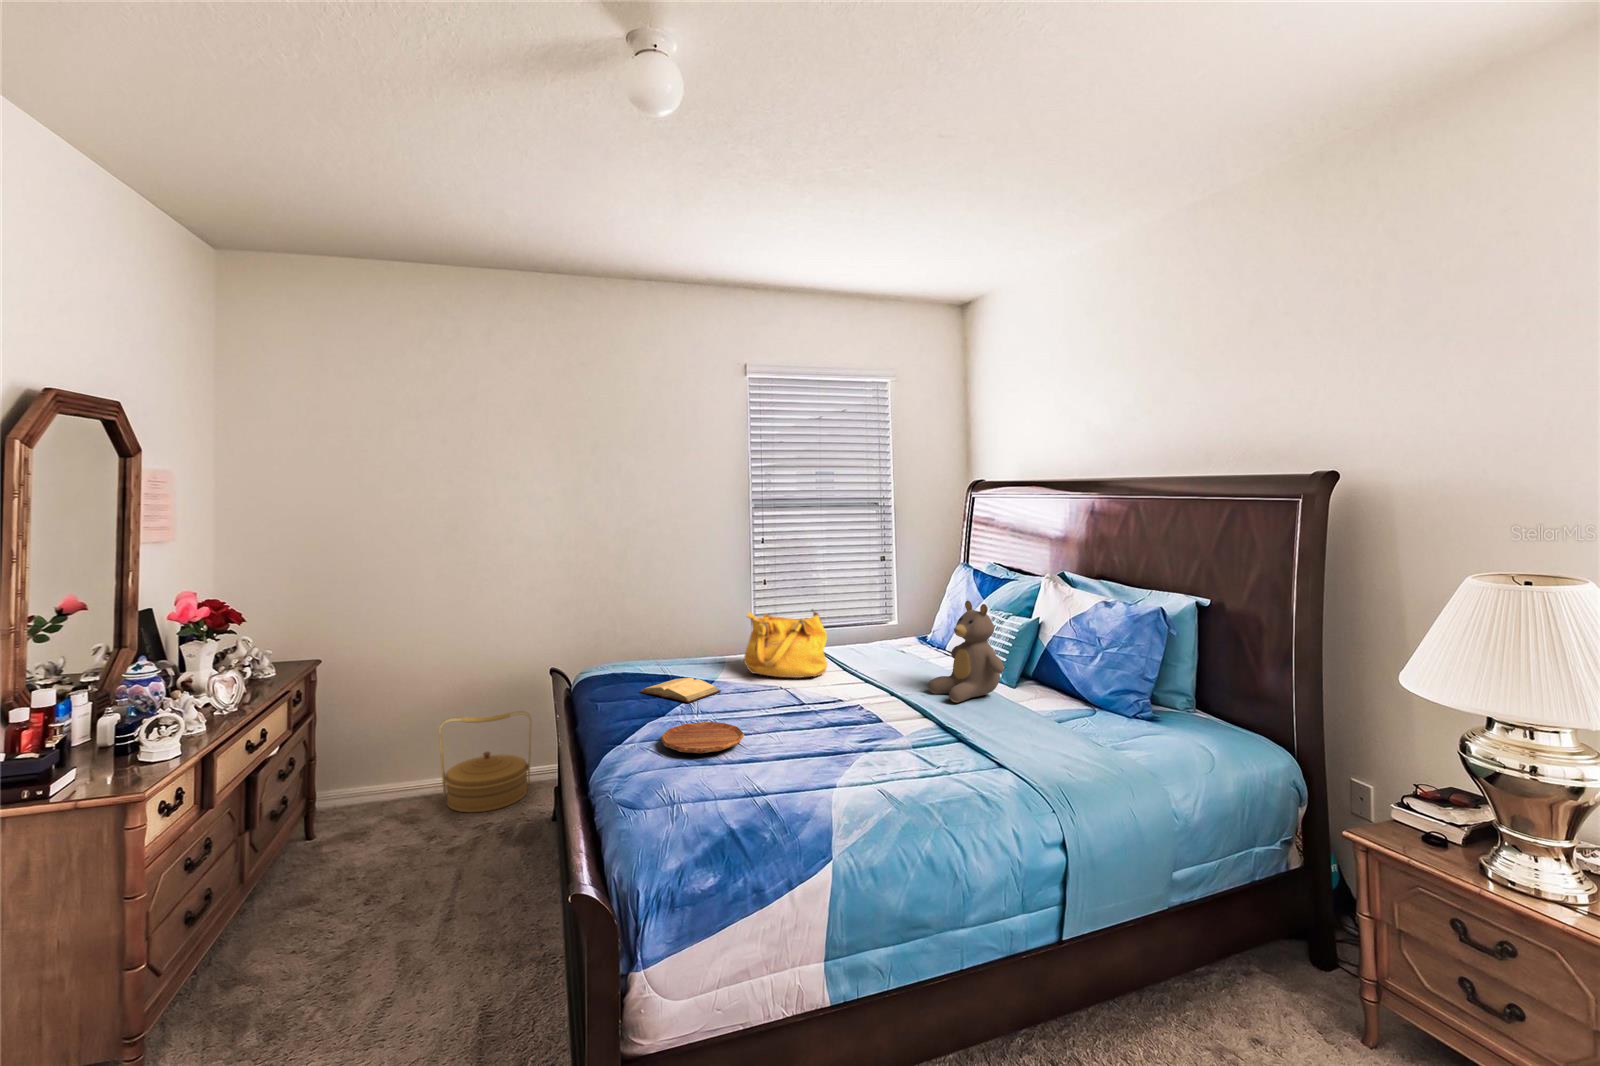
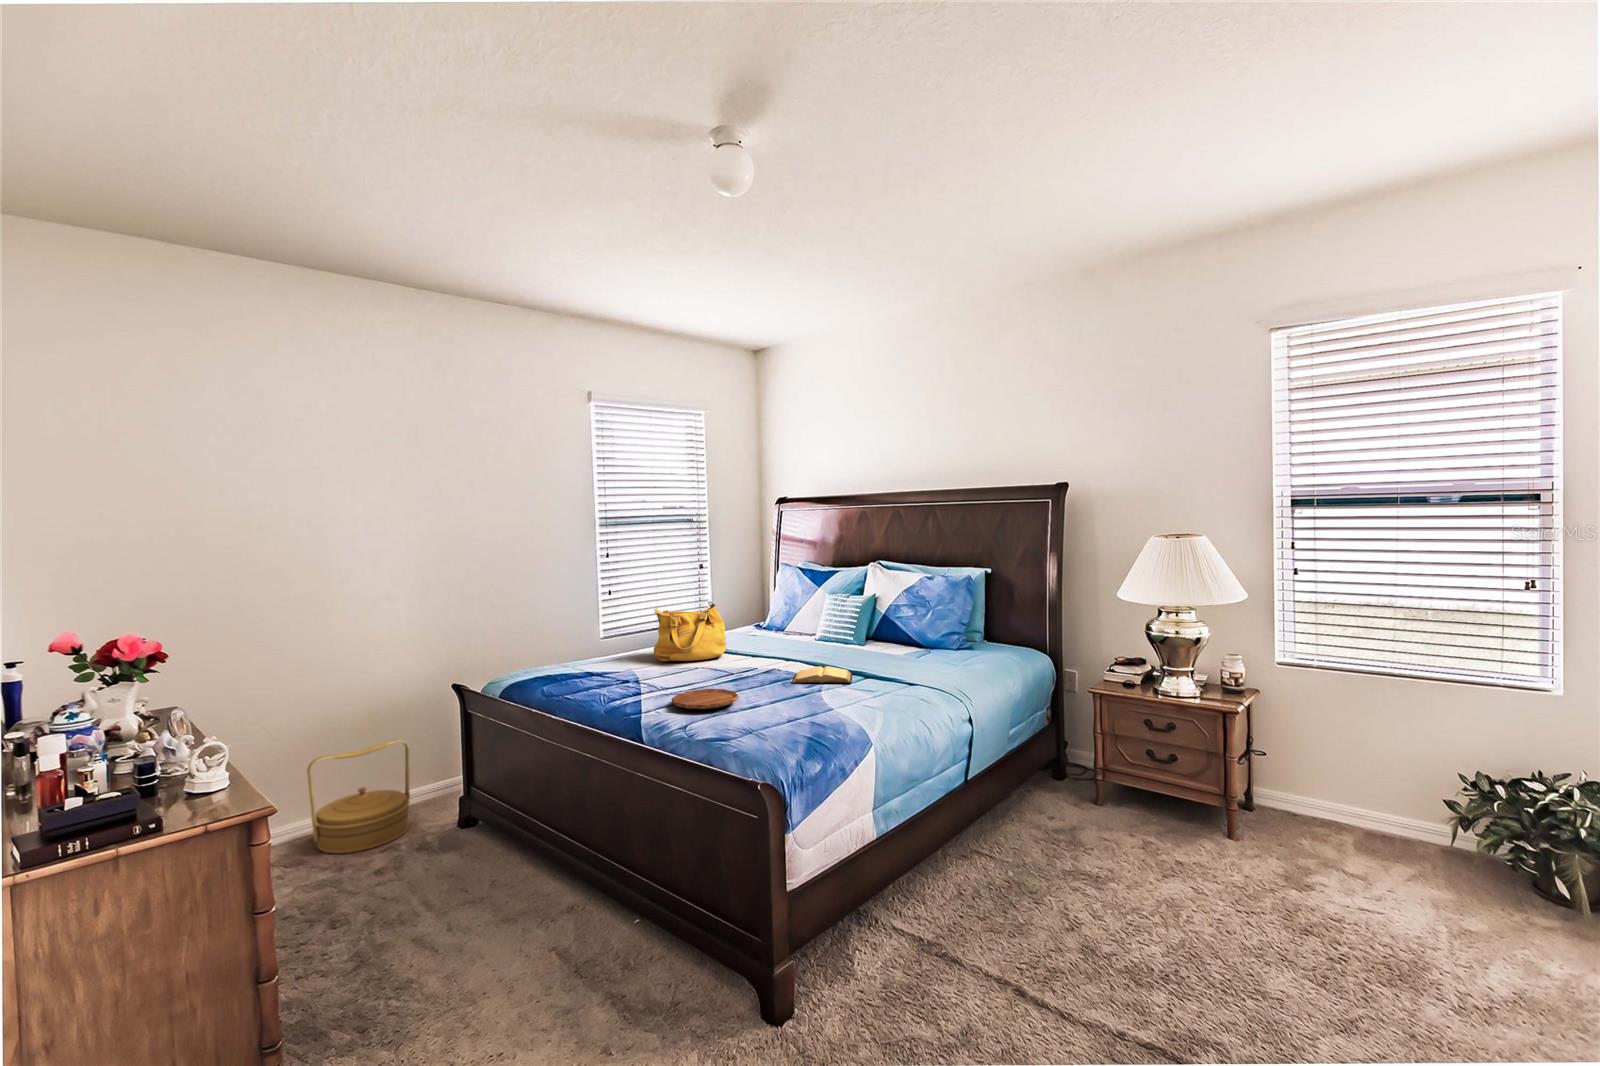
teddy bear: present [928,601,1004,702] -> none [815,583,872,658]
book: present [639,678,721,703] -> present [792,666,852,684]

